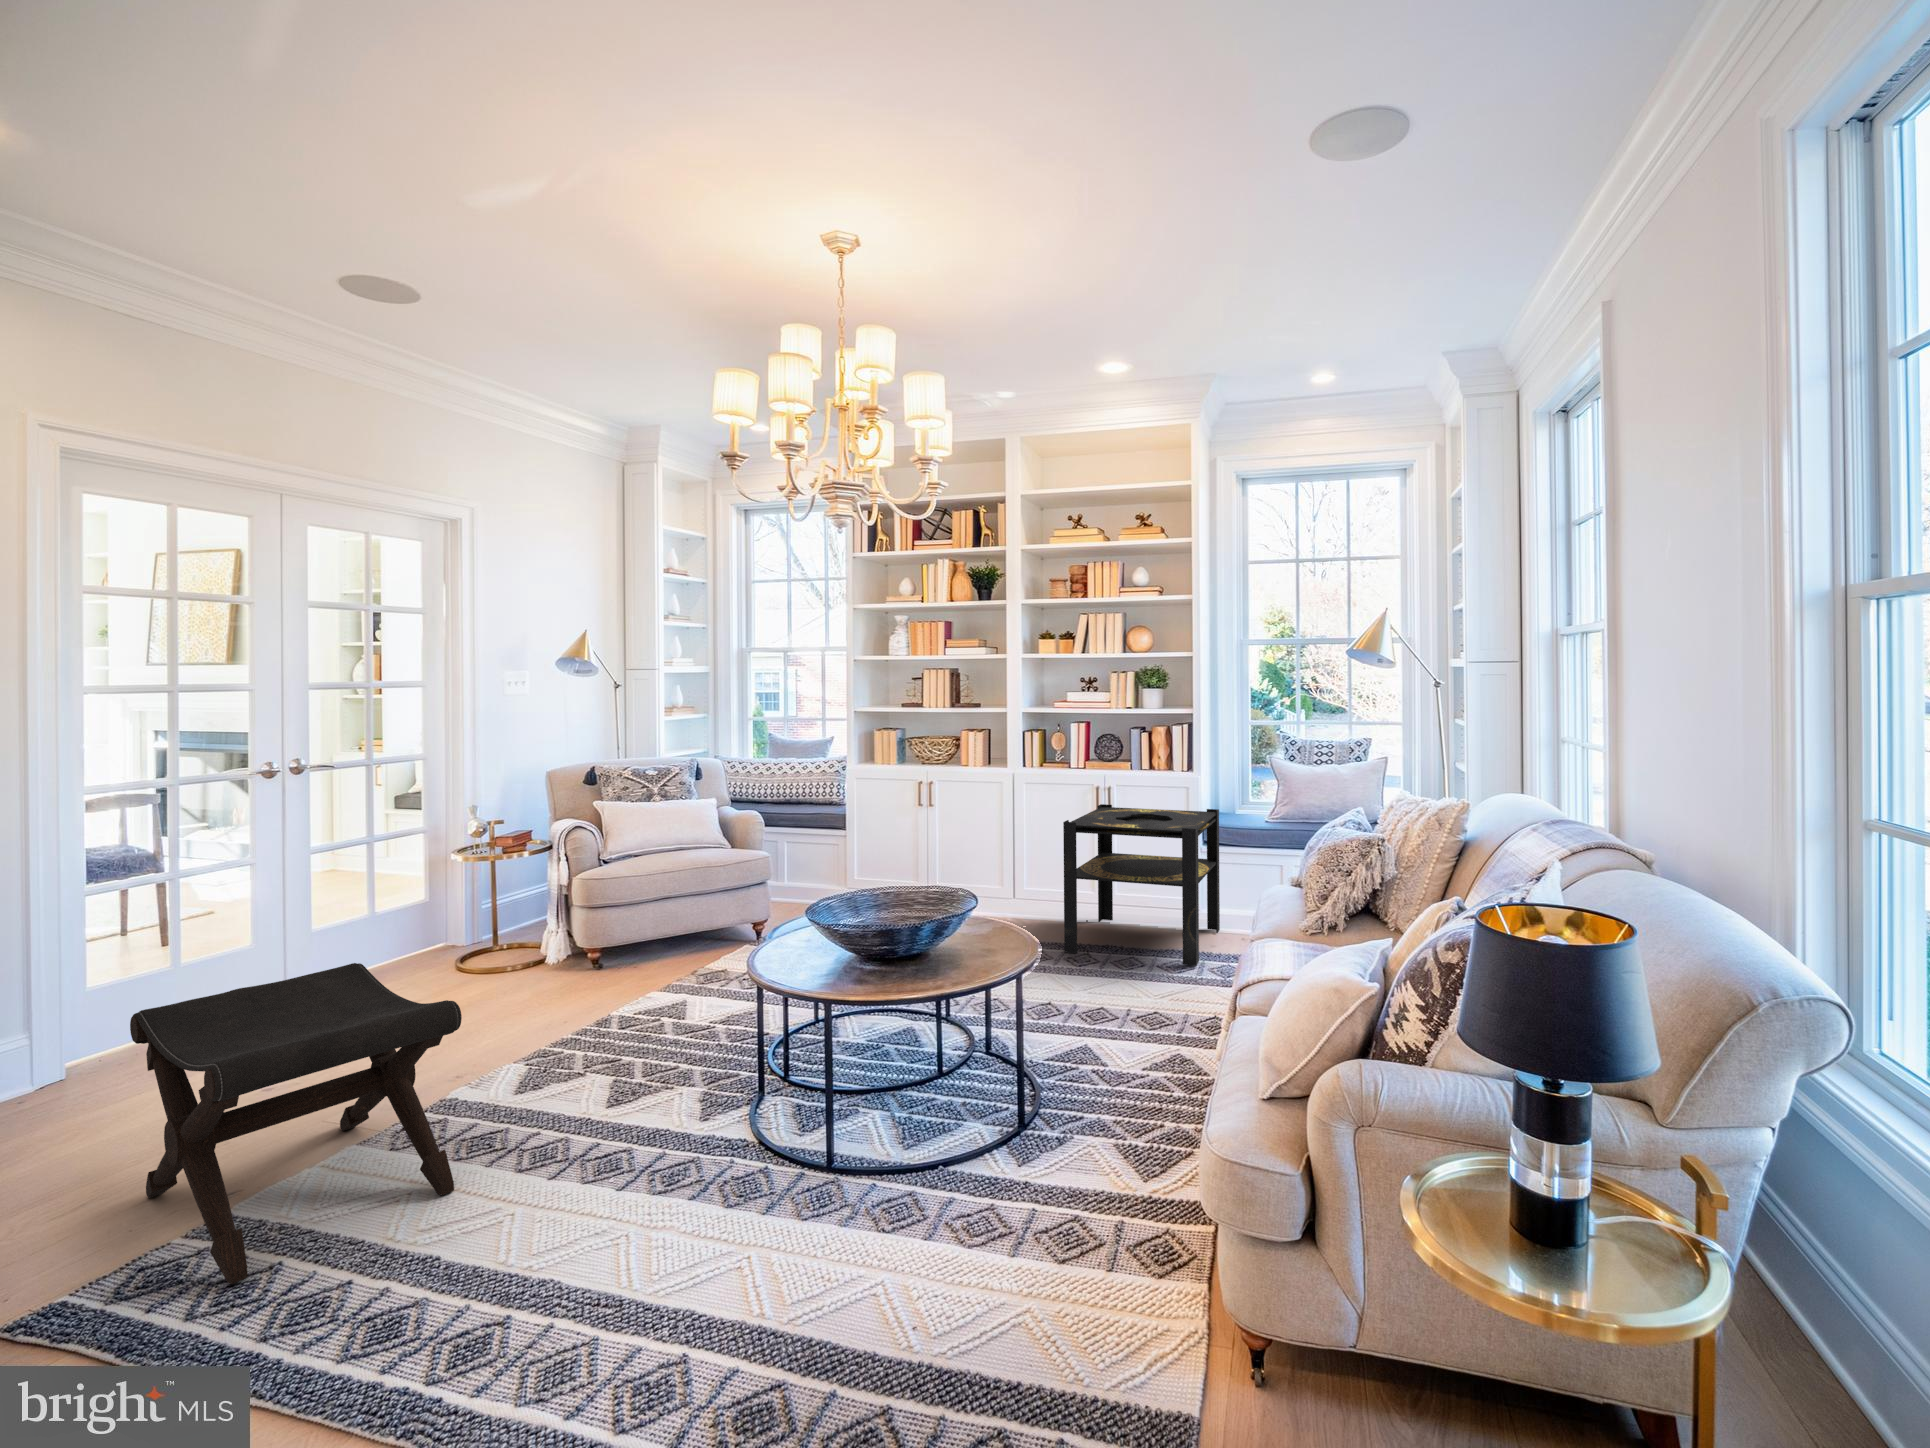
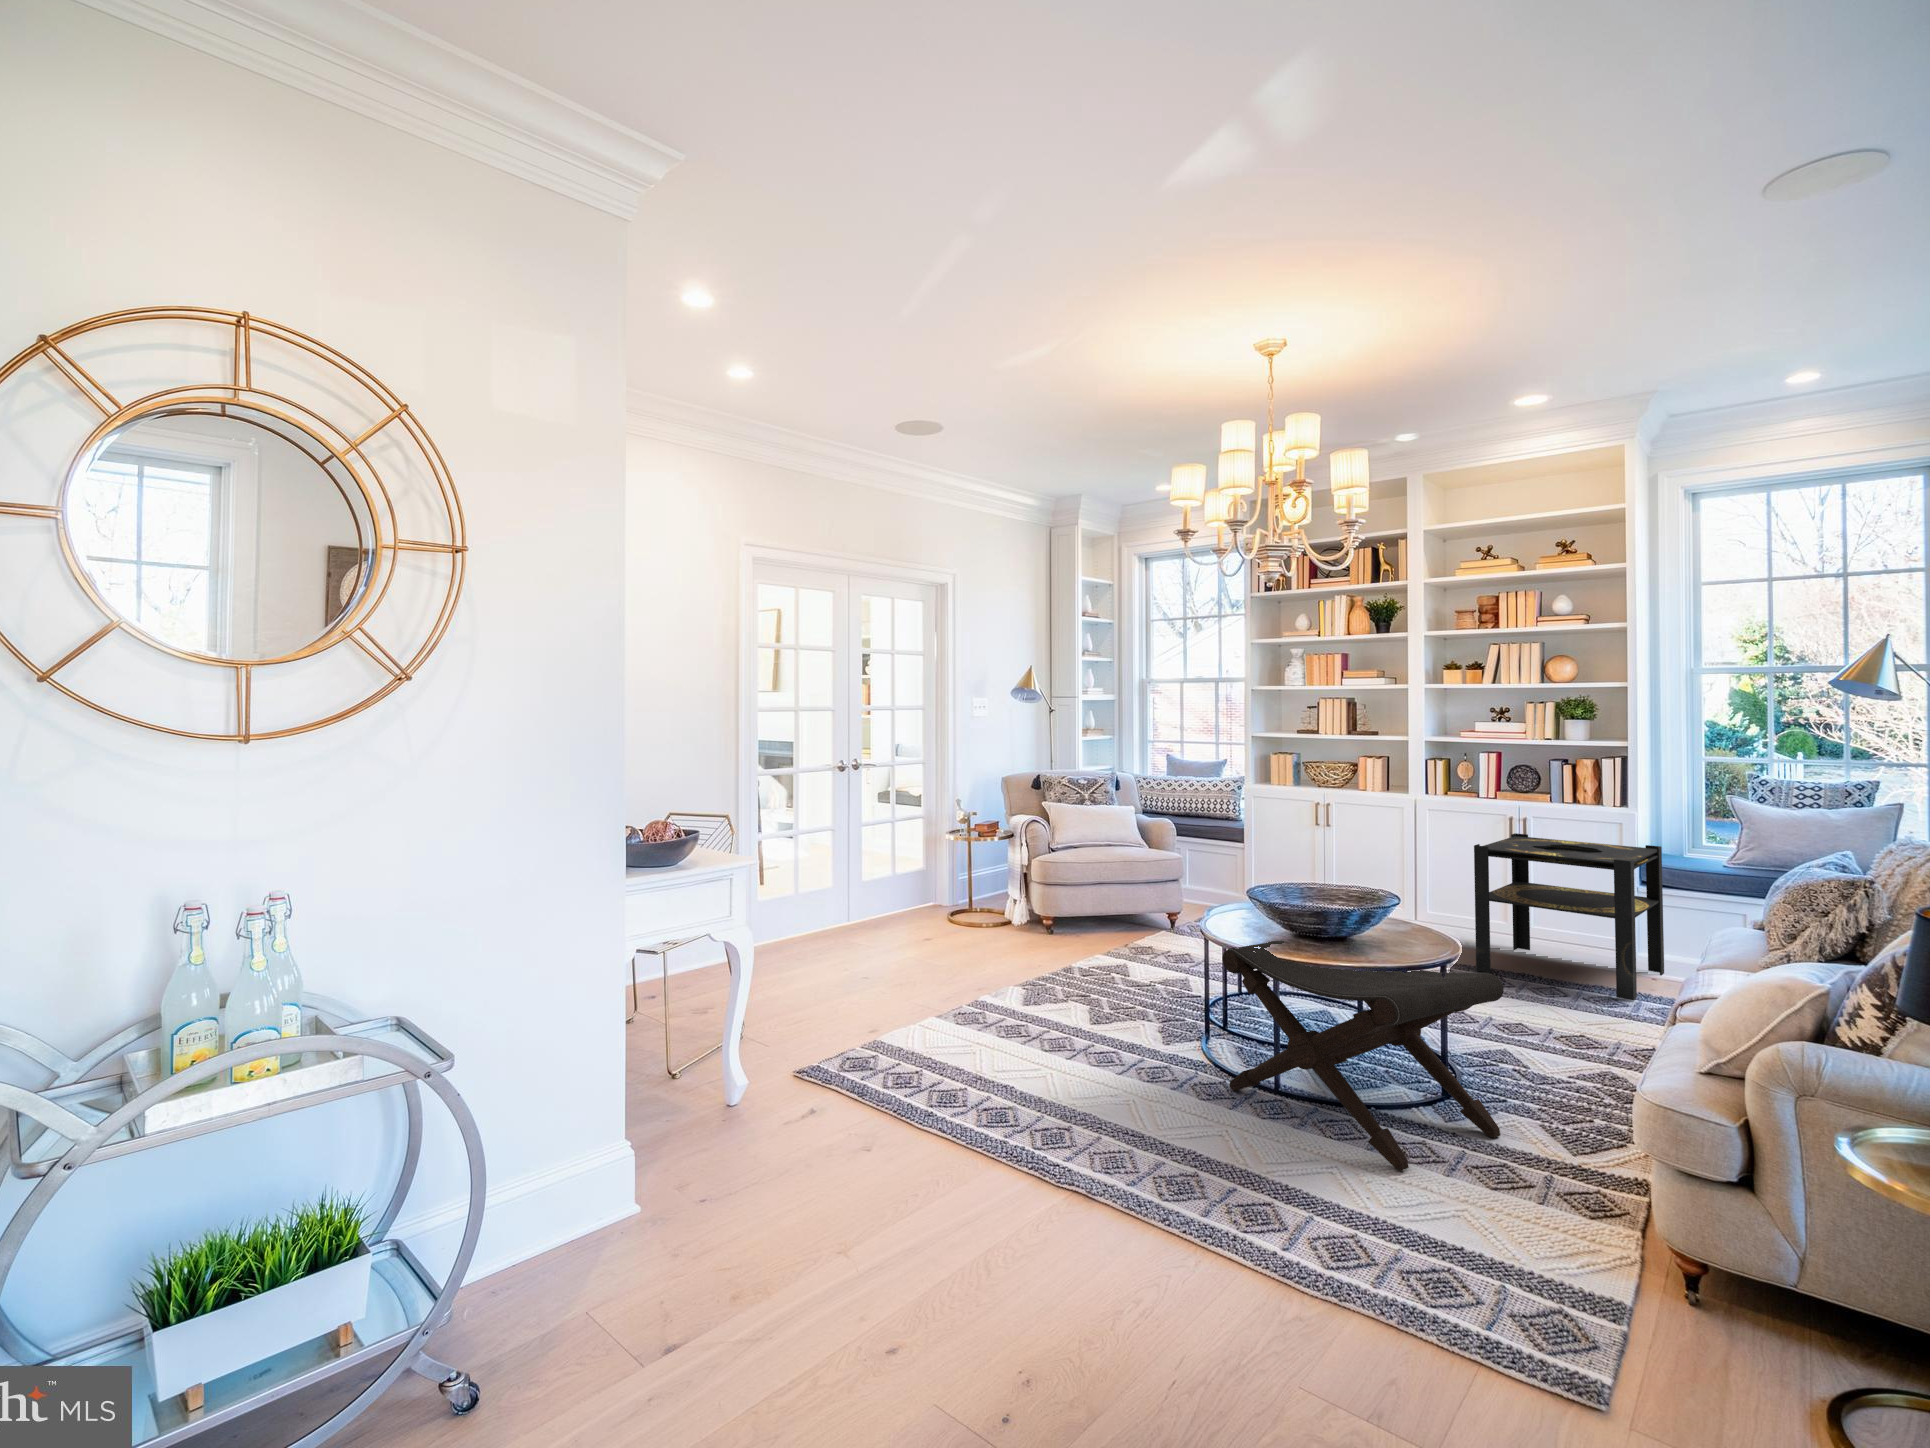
footstool: present [130,963,462,1284] -> present [1222,941,1504,1170]

